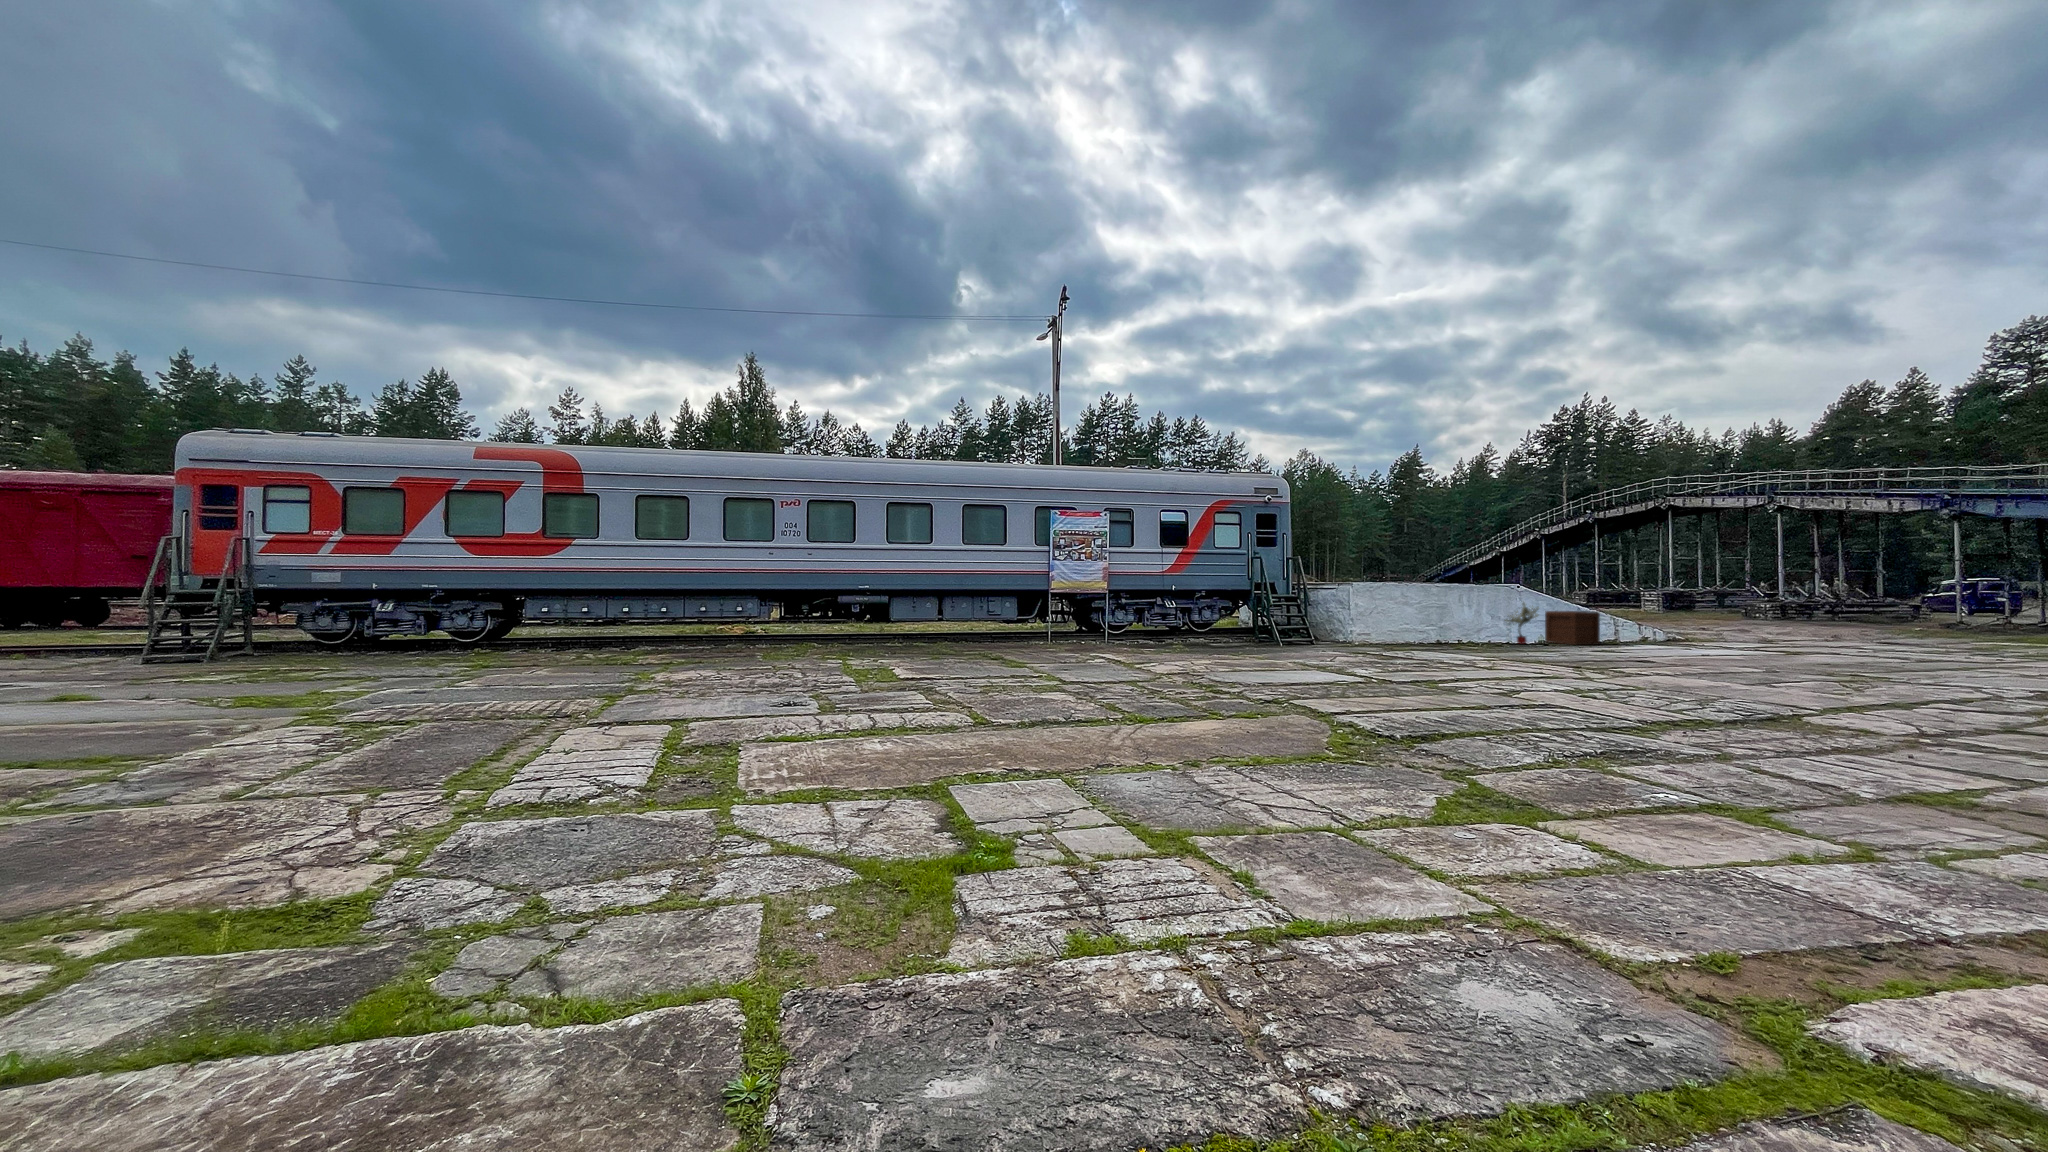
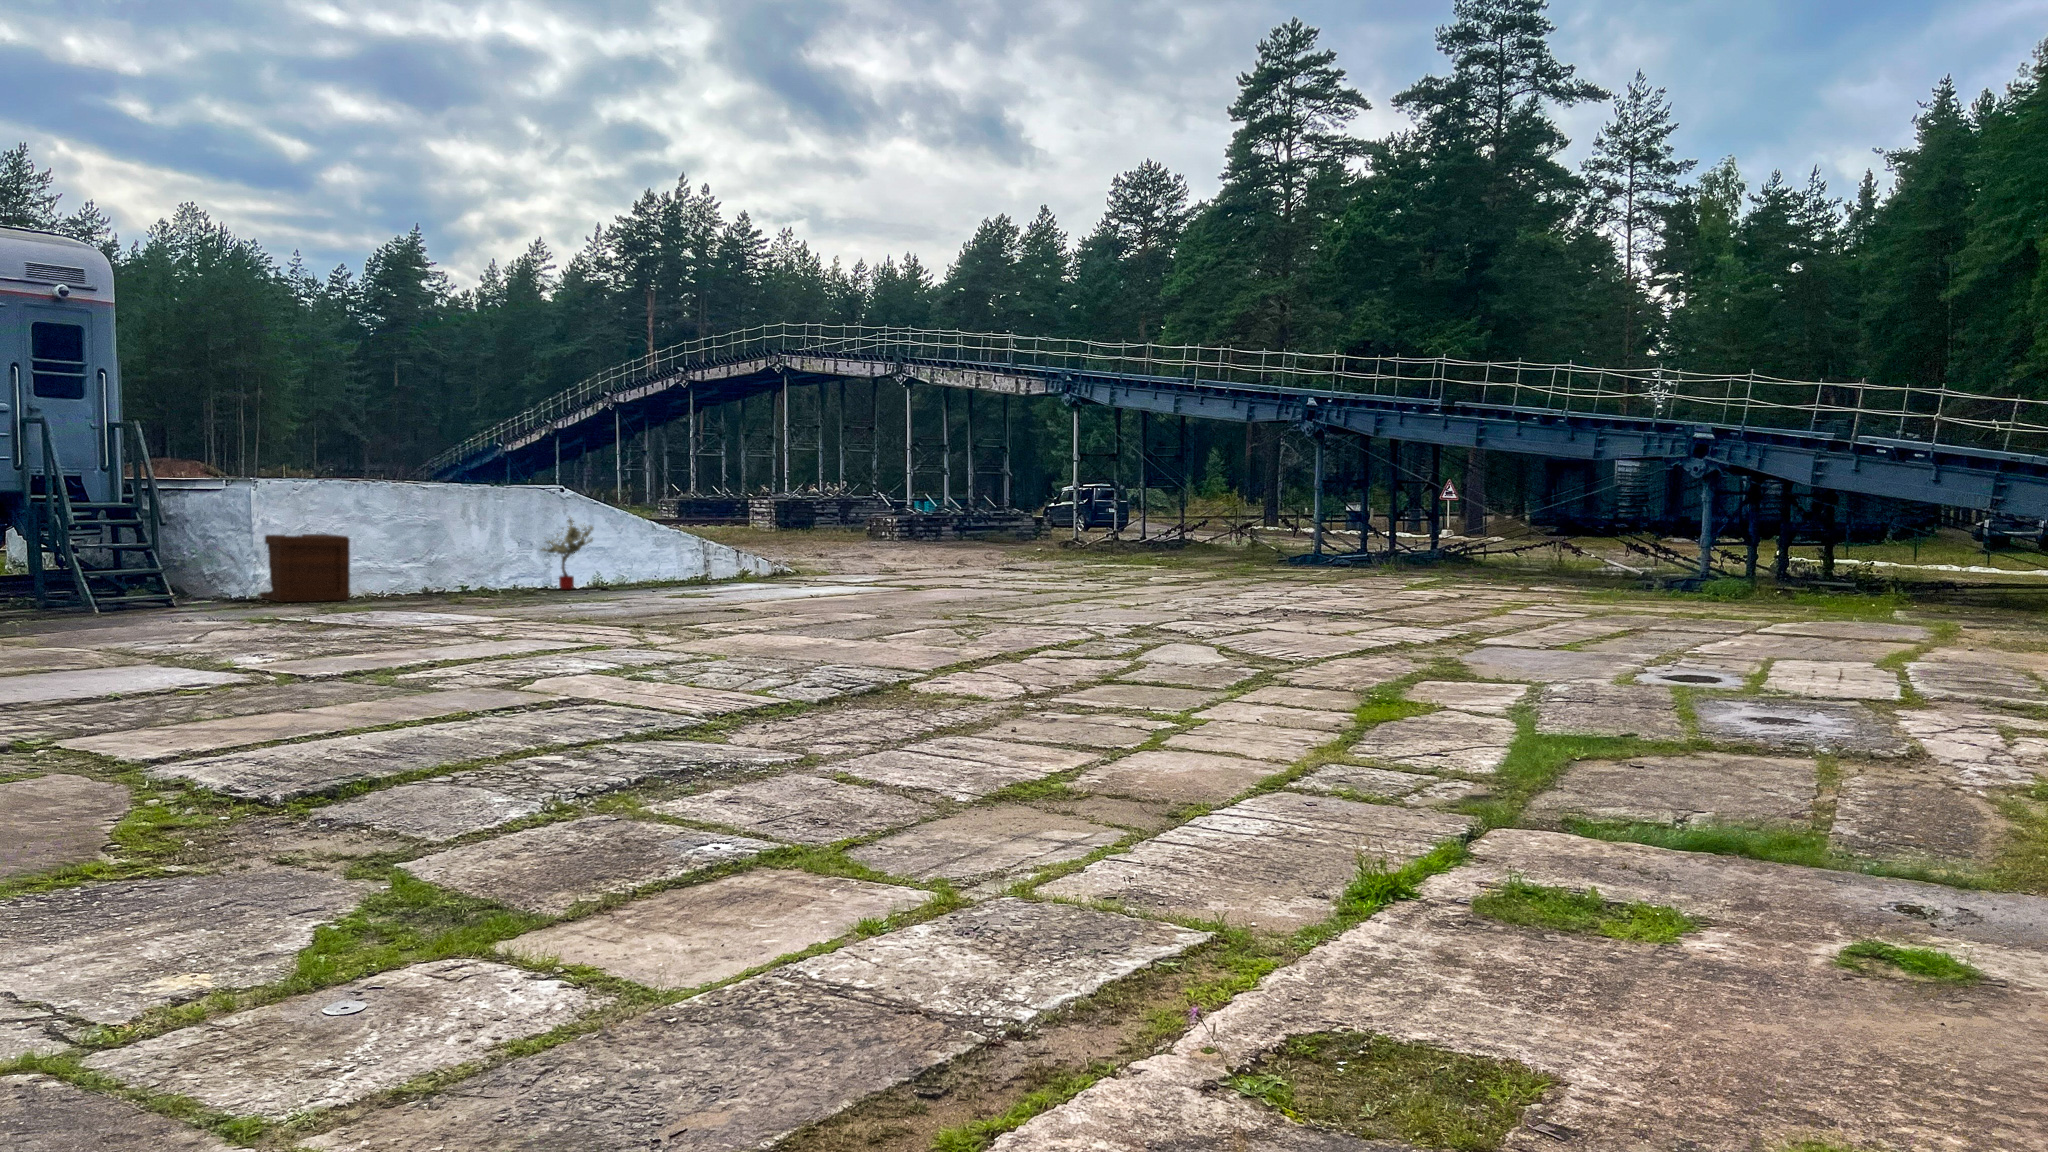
wooden crate: present [1545,611,1600,645] -> present [259,534,350,603]

